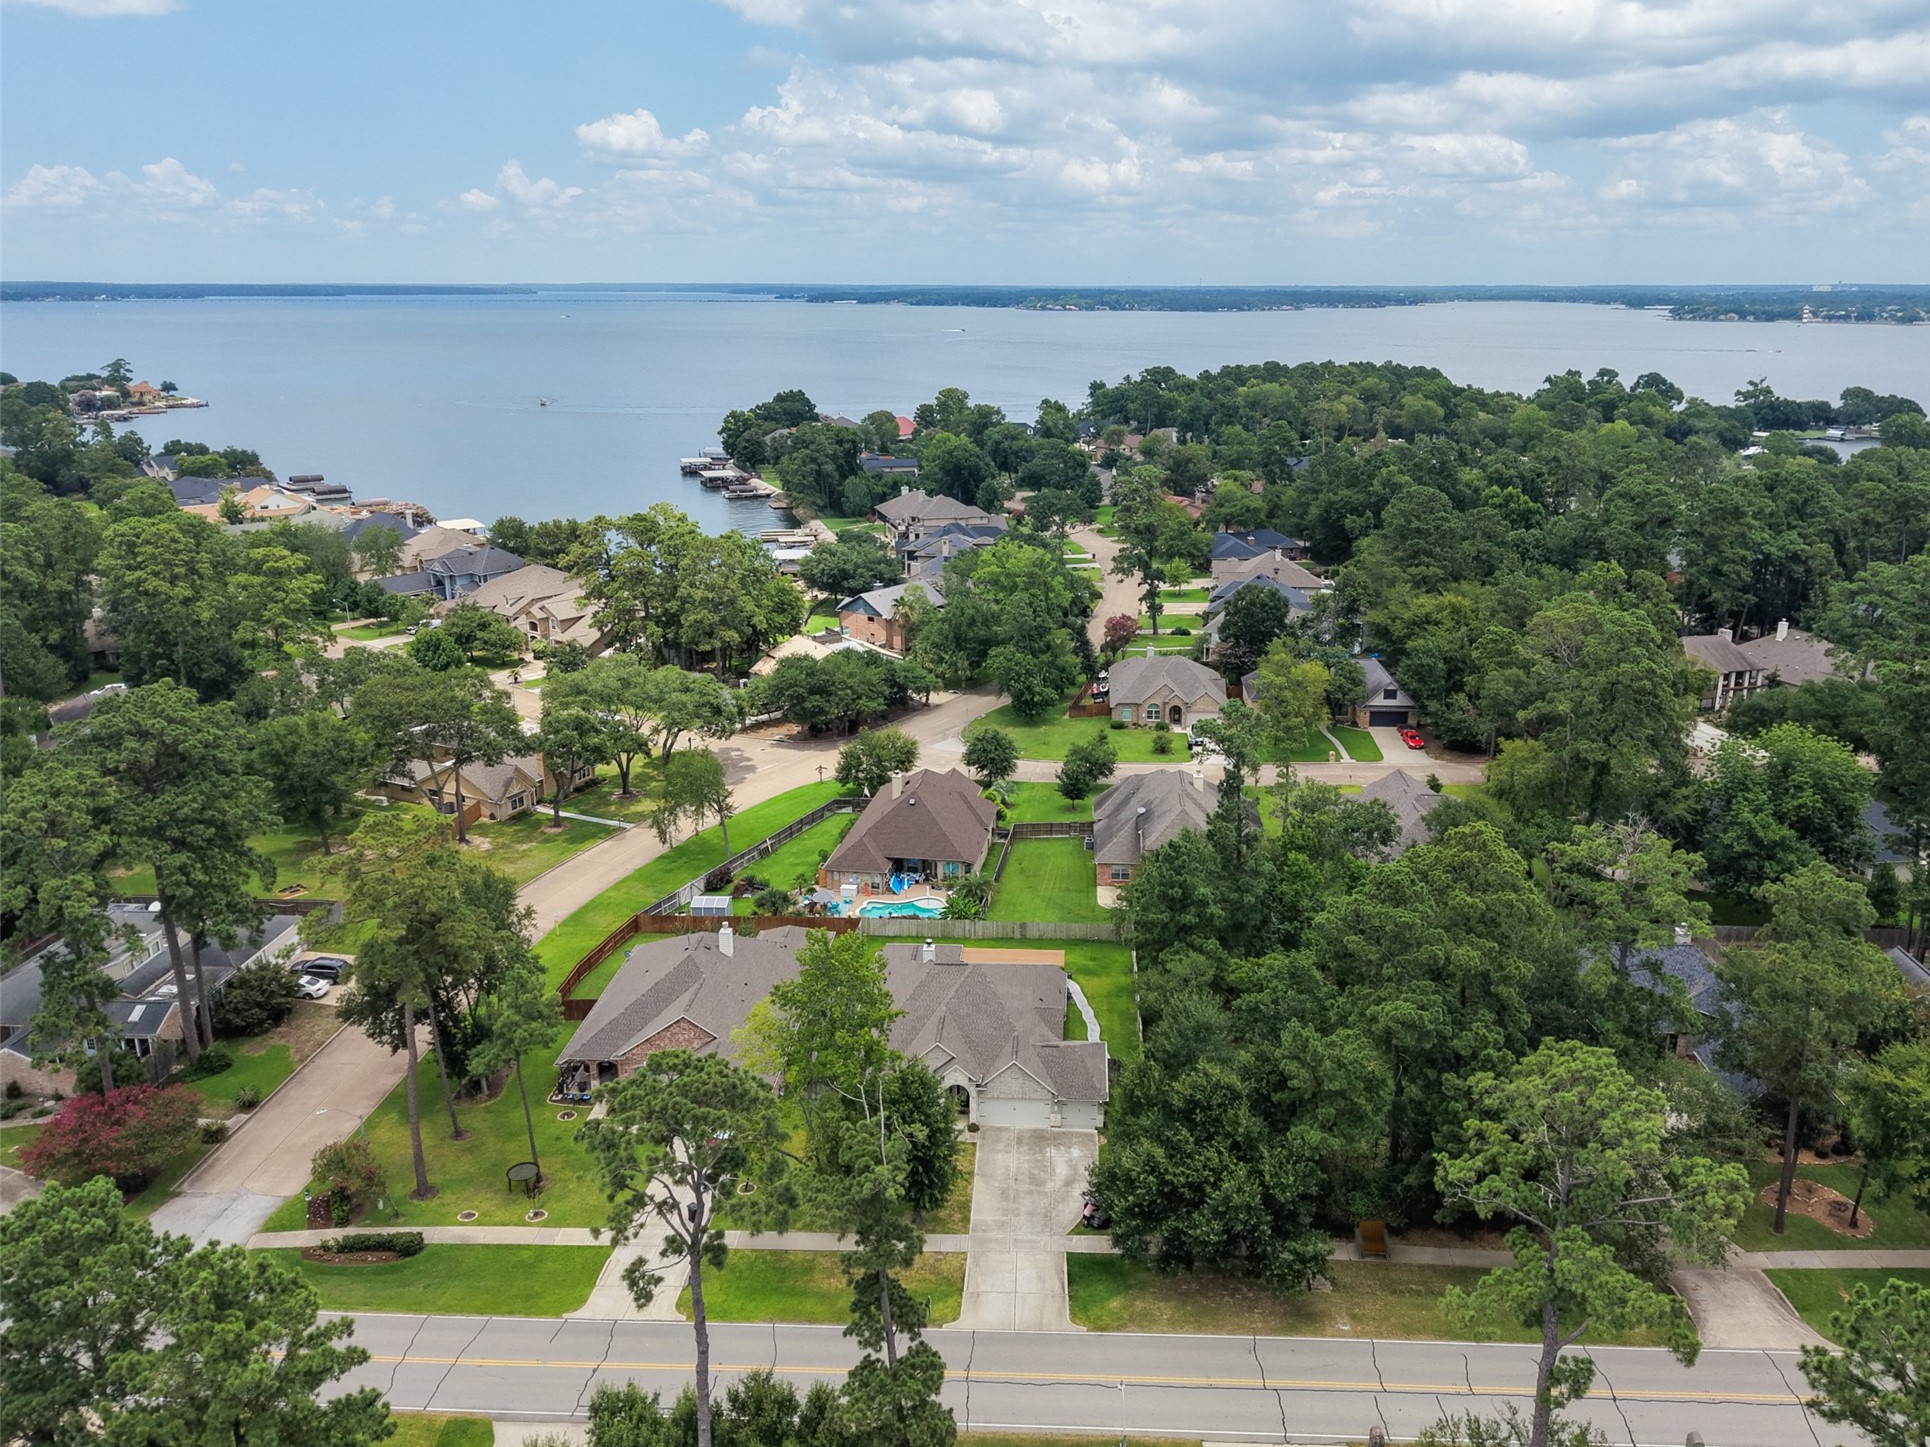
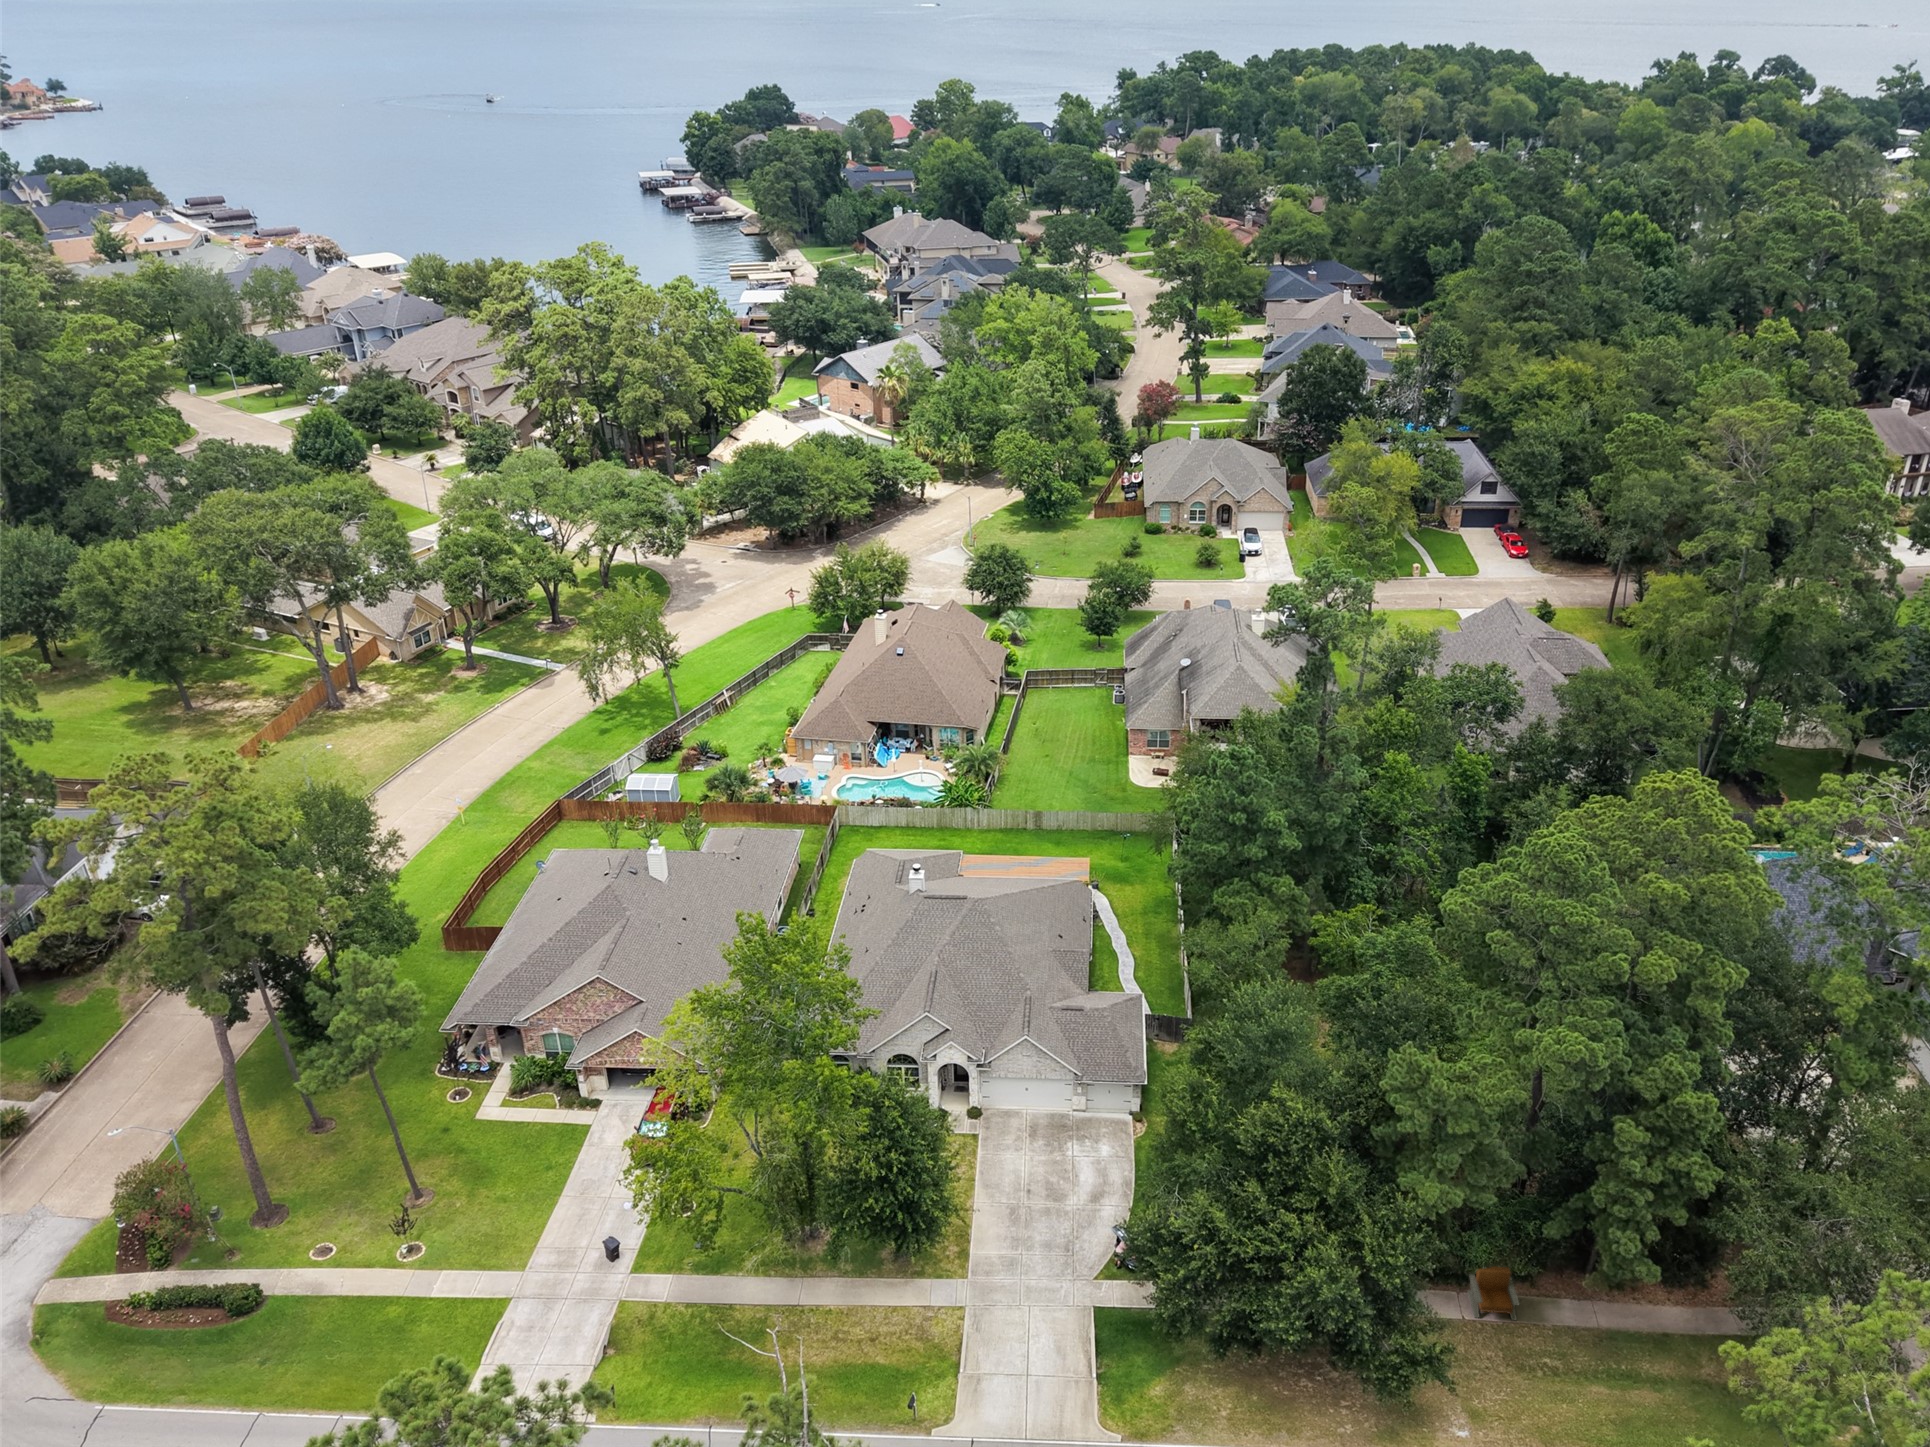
round table: present [506,1162,540,1194] -> none [373,1174,418,1218]

